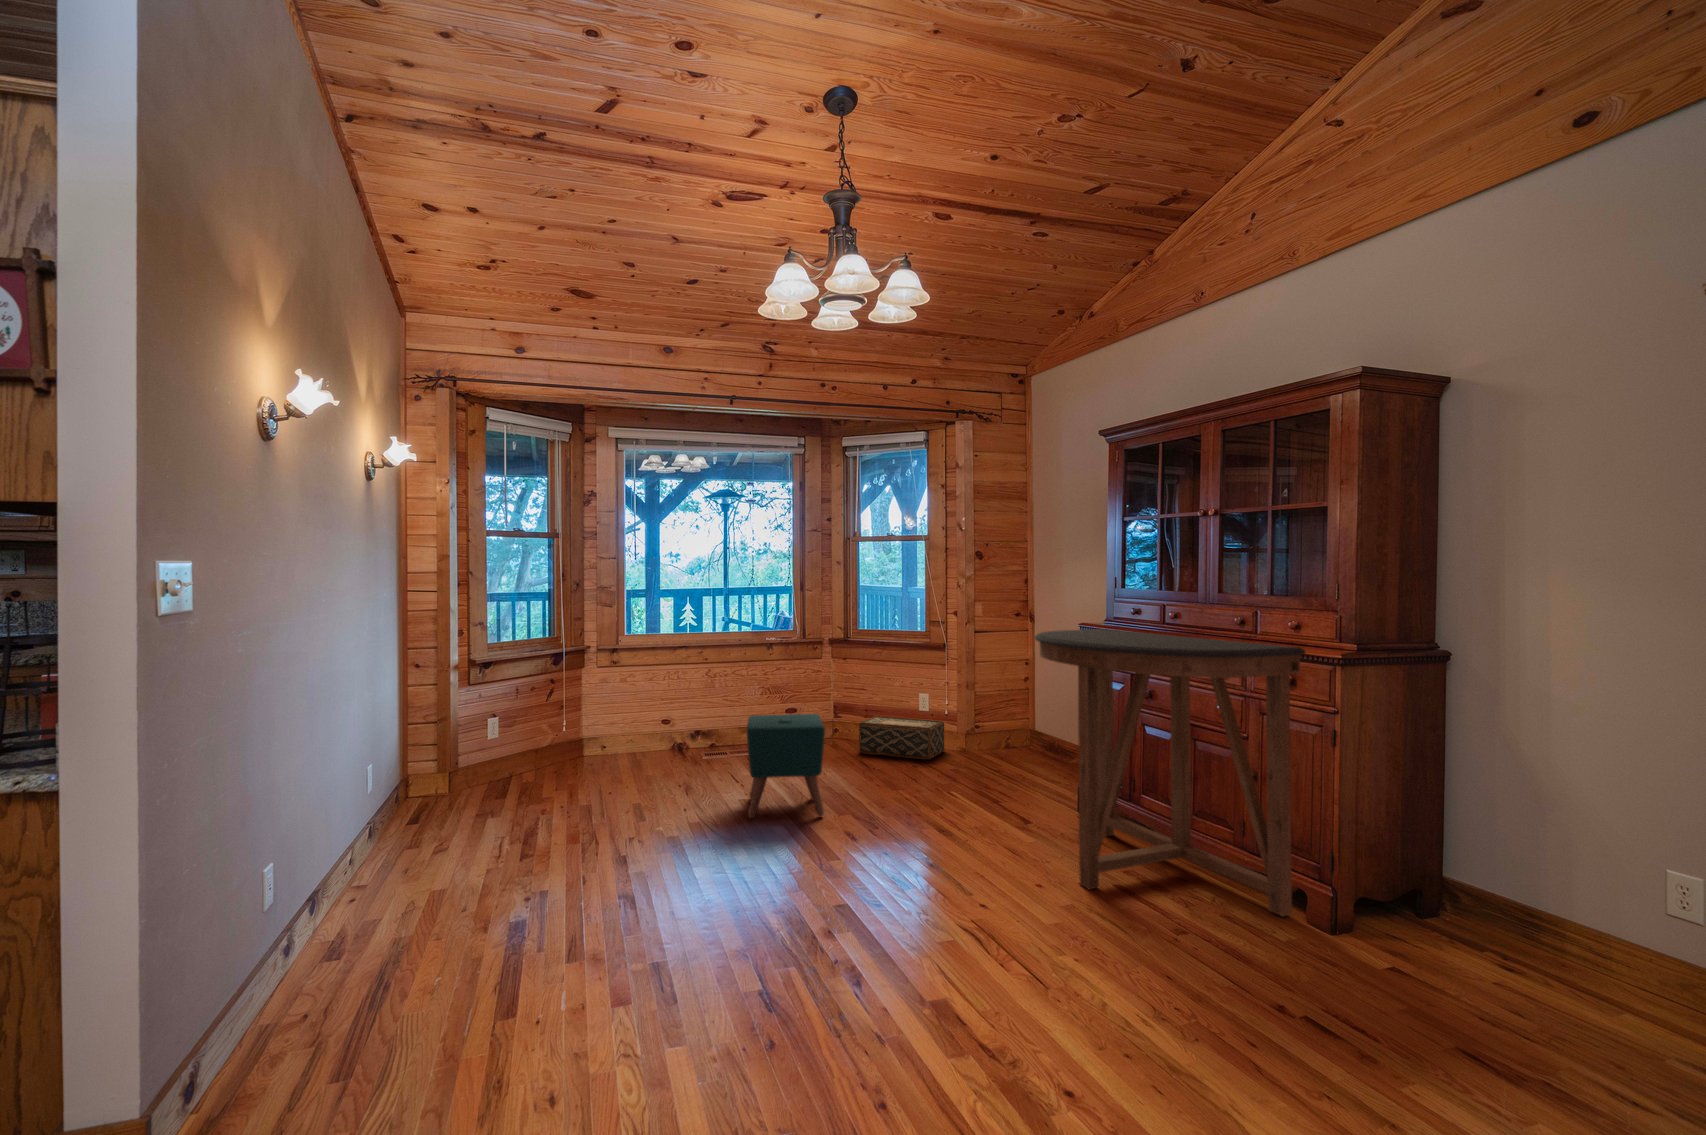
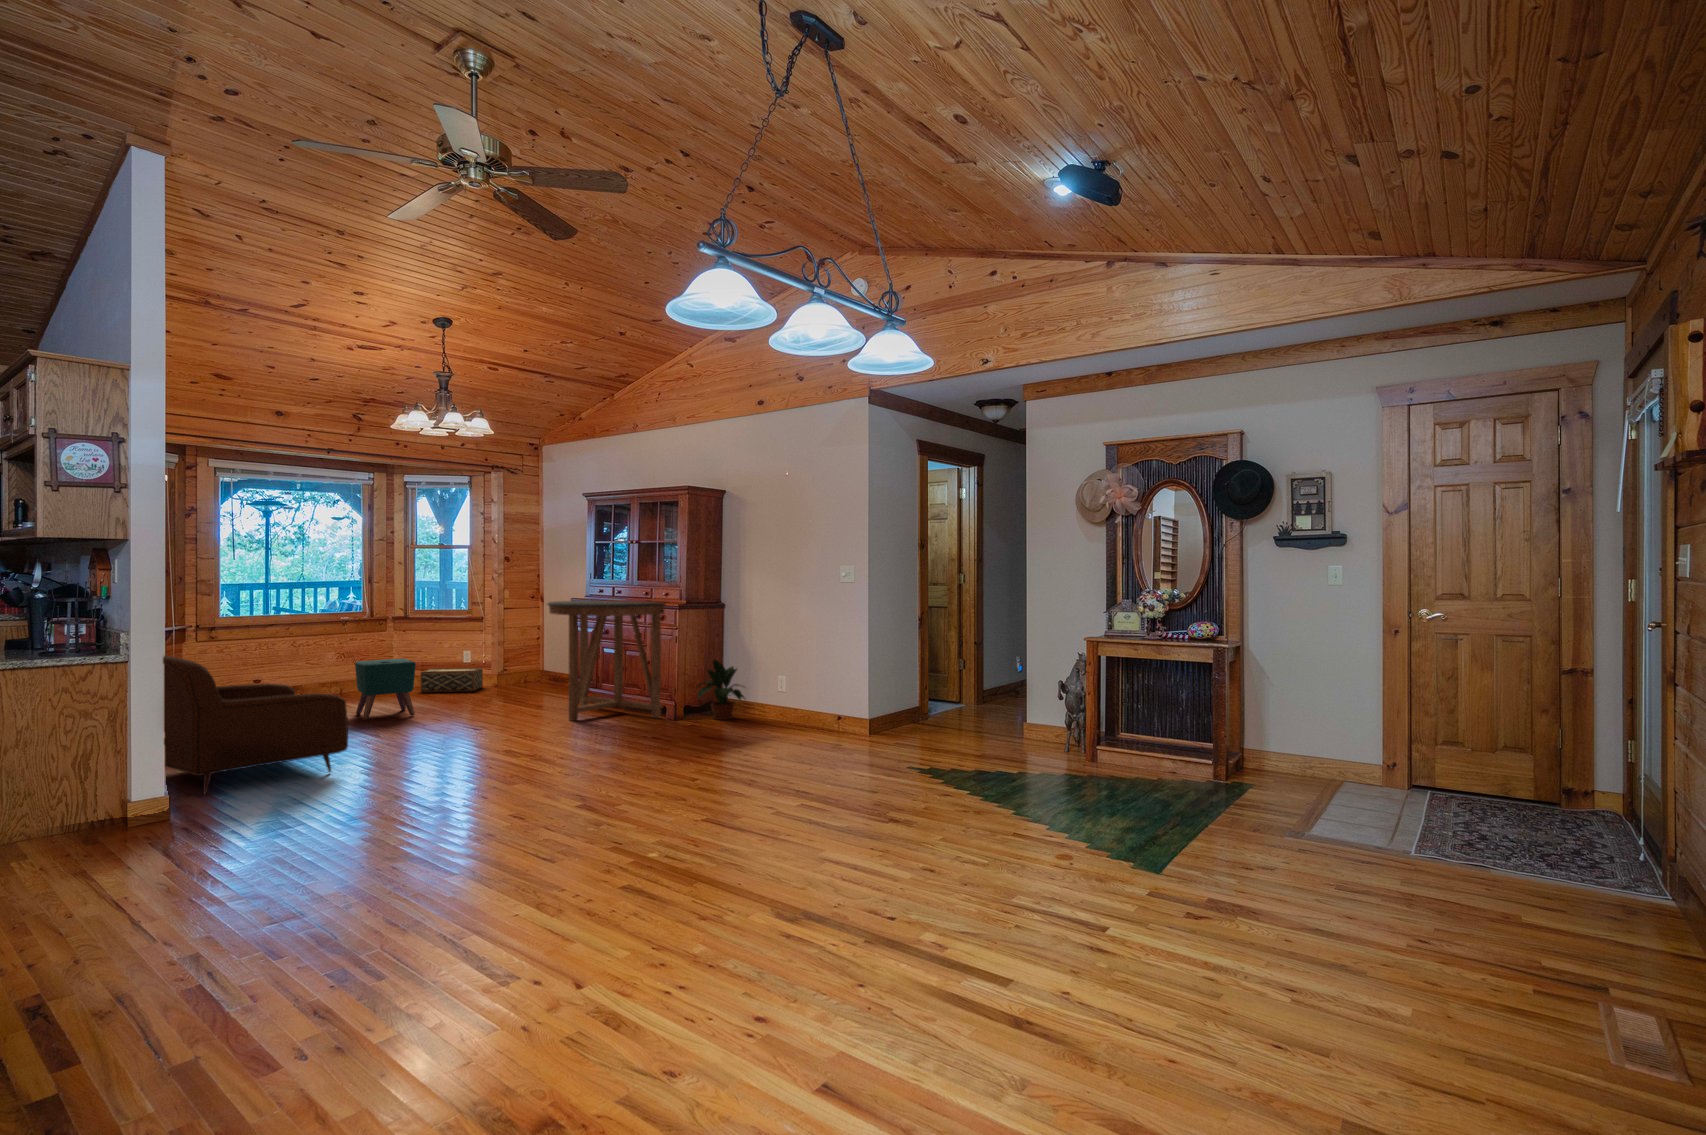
armchair: none [241,730,600,1077] -> present [163,656,348,794]
potted plant: none [1381,803,1553,967] -> present [697,660,744,720]

